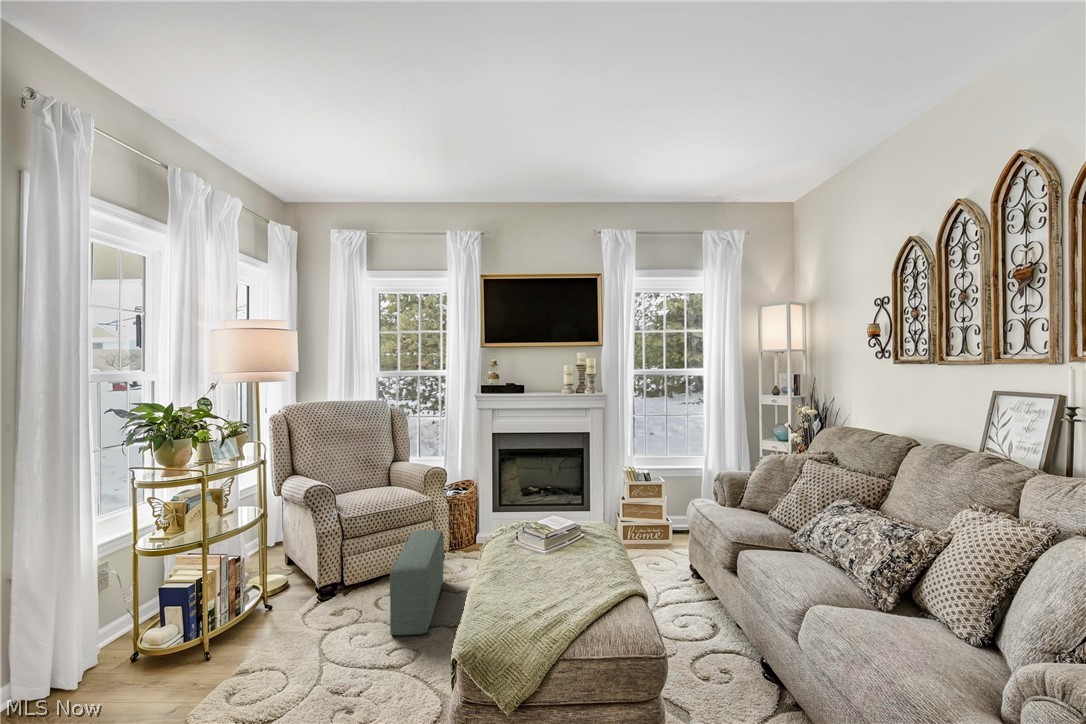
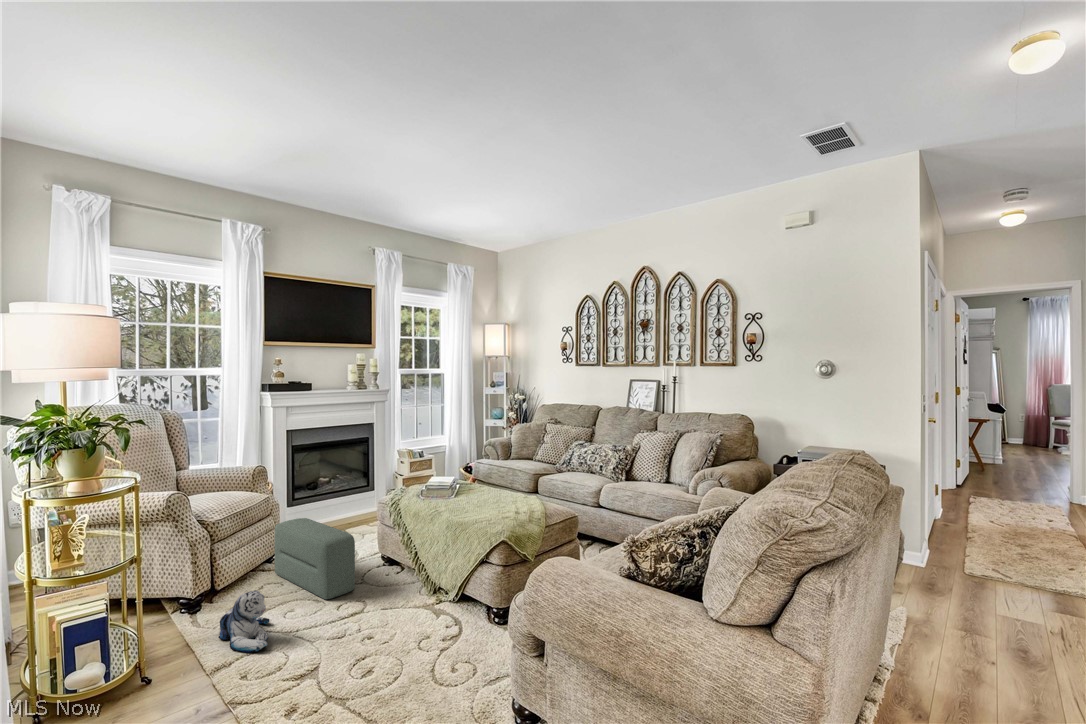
plush toy: none [262,601,326,671] -> present [219,590,270,652]

